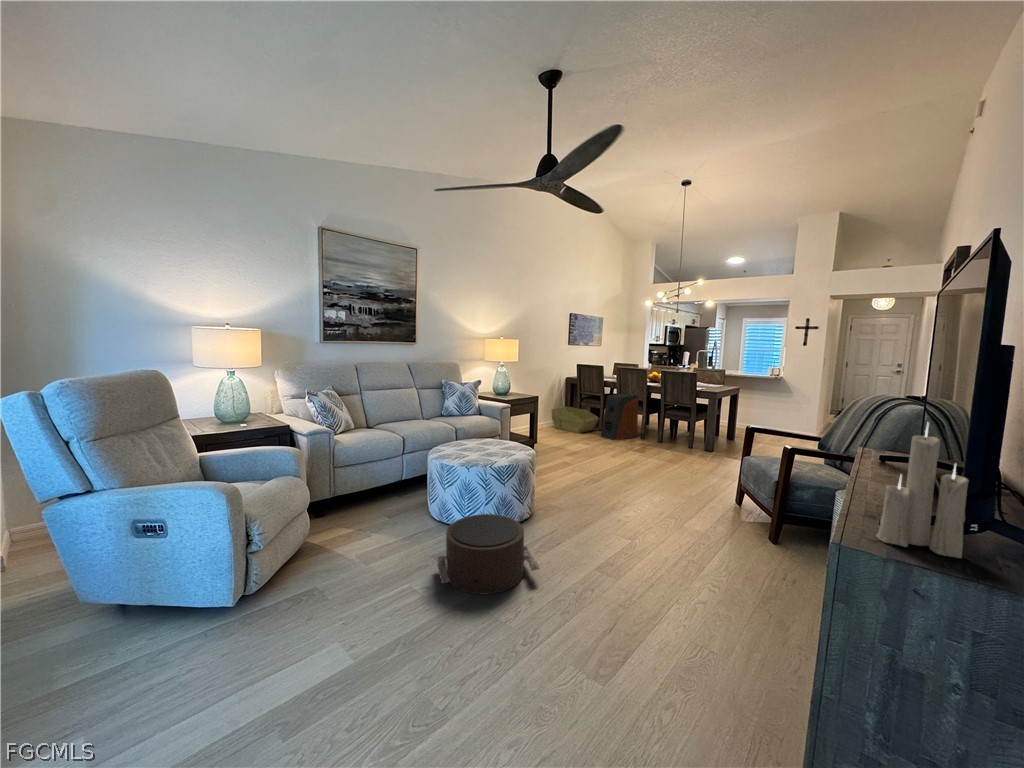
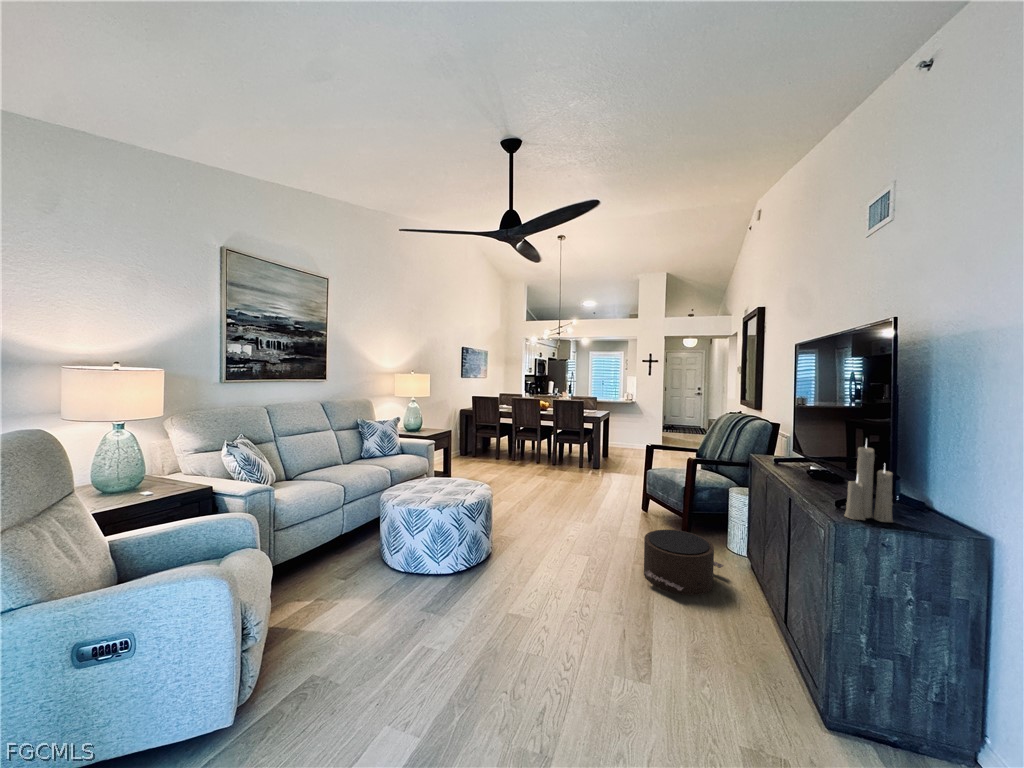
speaker: present [601,394,638,440] -> none [500,422,532,467]
storage bin: present [552,407,598,433] -> none [448,437,495,463]
pouf: present [437,514,540,594] -> present [644,530,724,595]

